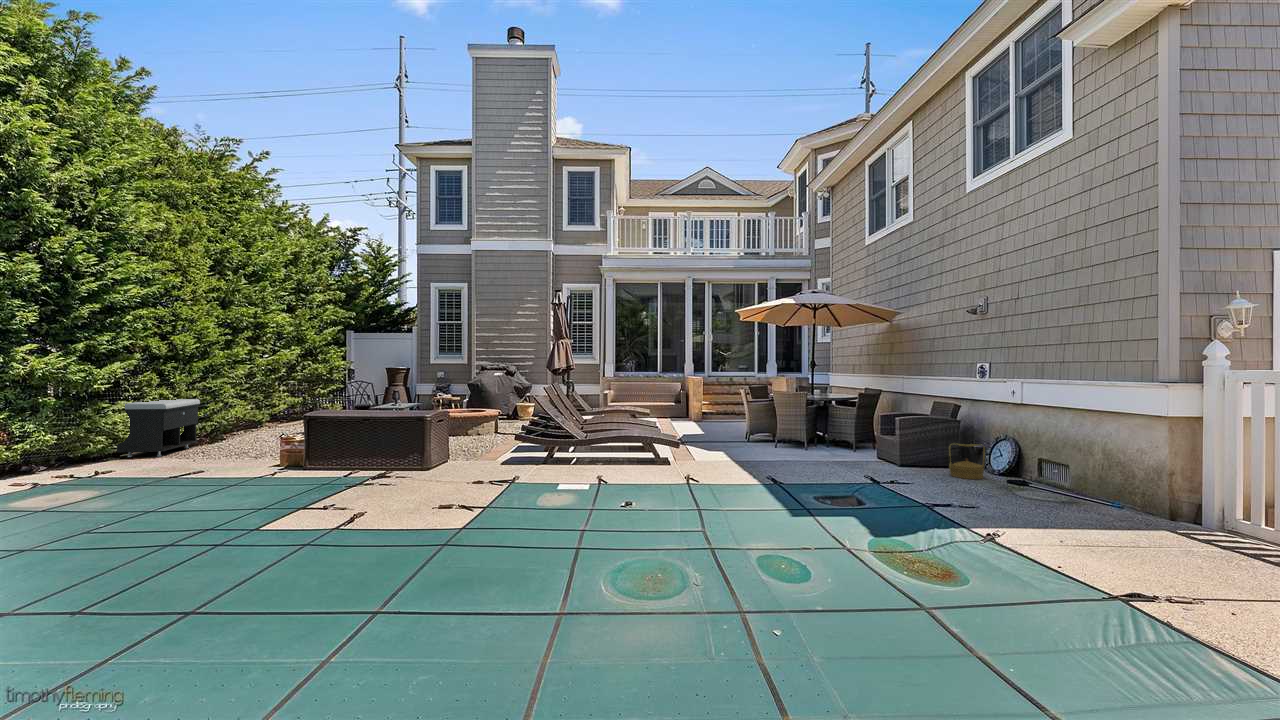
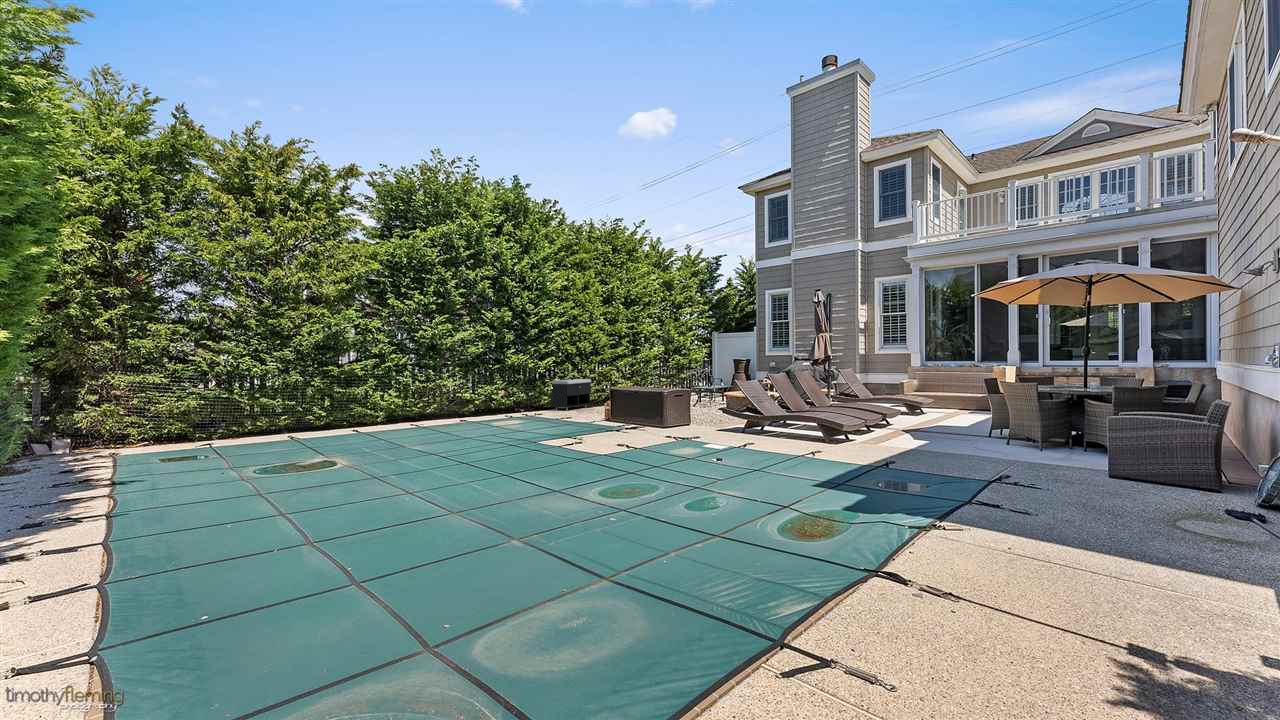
woven basket: present [949,444,985,479] -> none [1136,448,1197,498]

